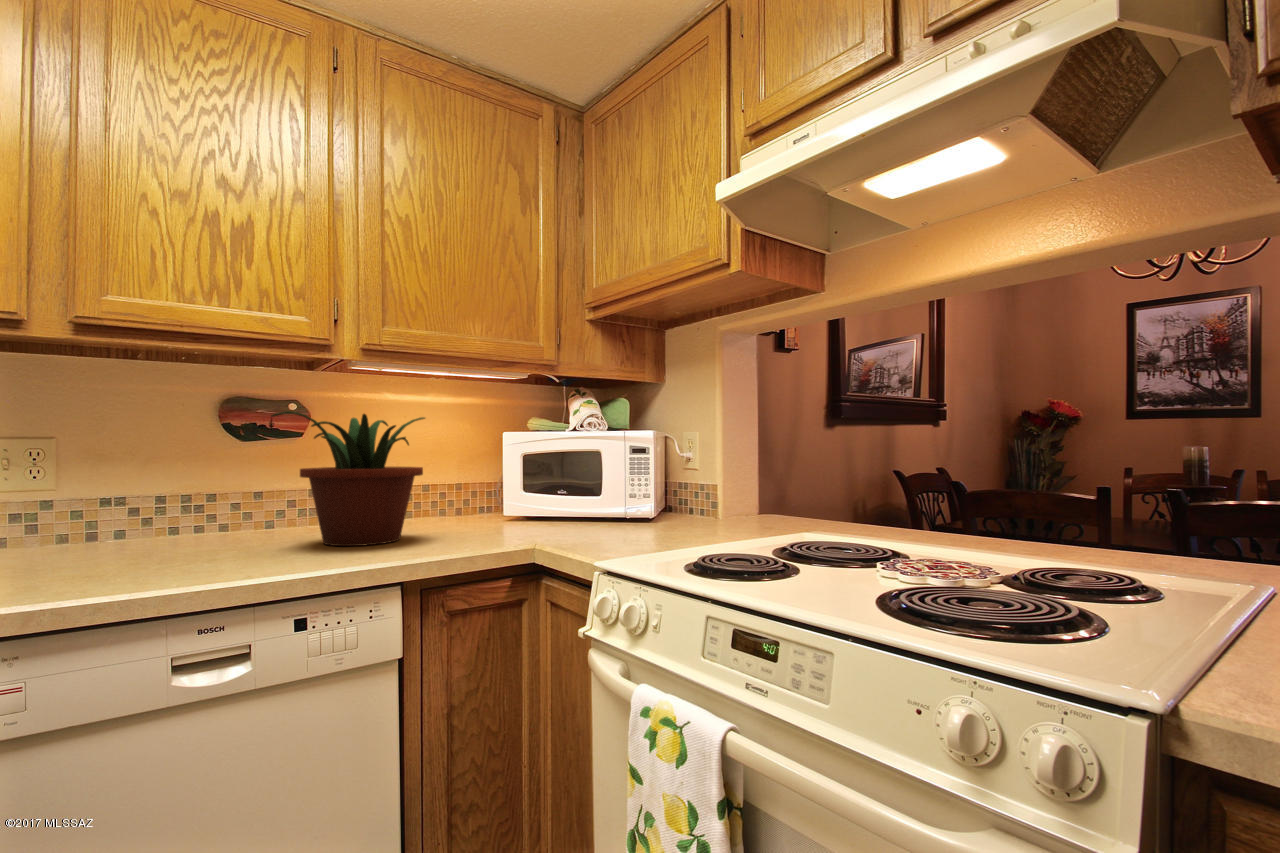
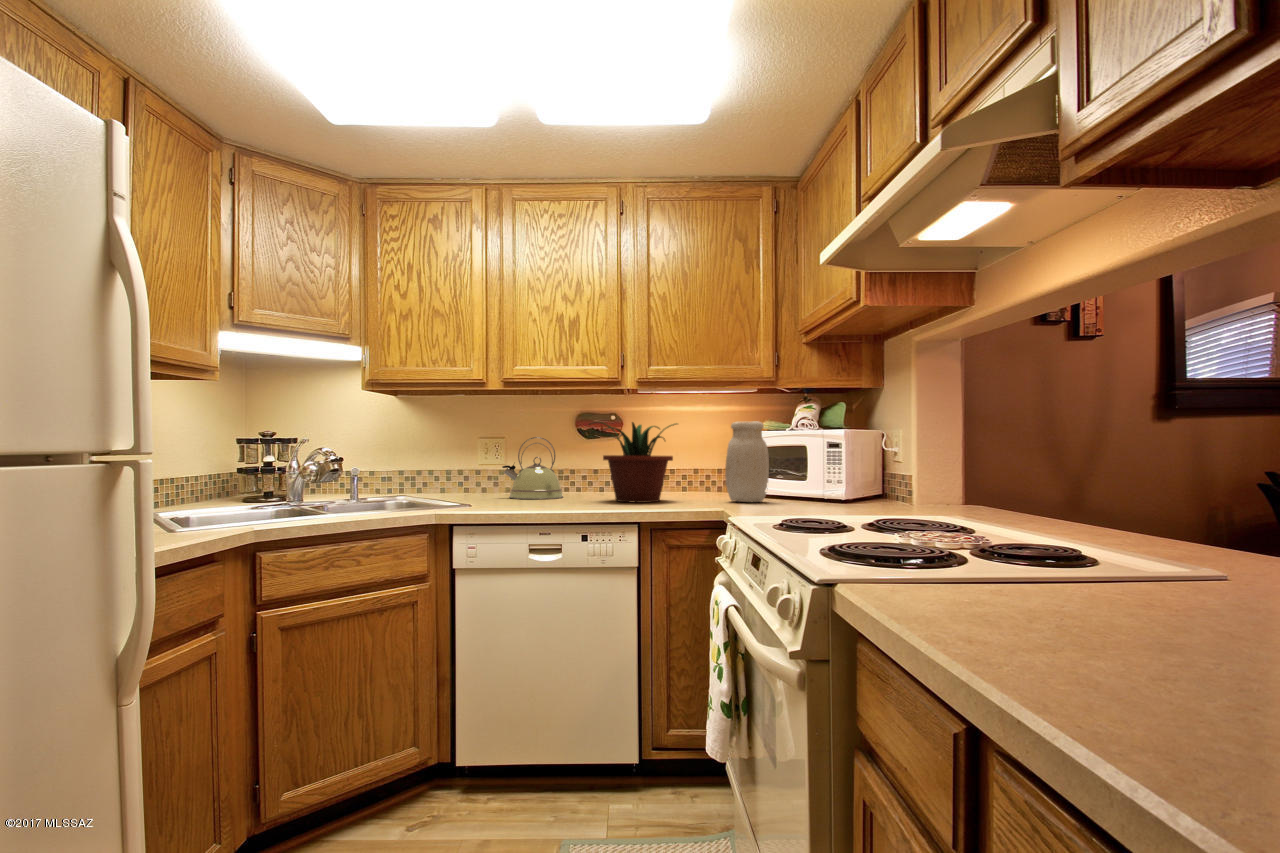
jar: none [498,418,558,529] -> present [725,421,769,502]
kettle: none [54,436,199,557] -> present [502,437,563,499]

